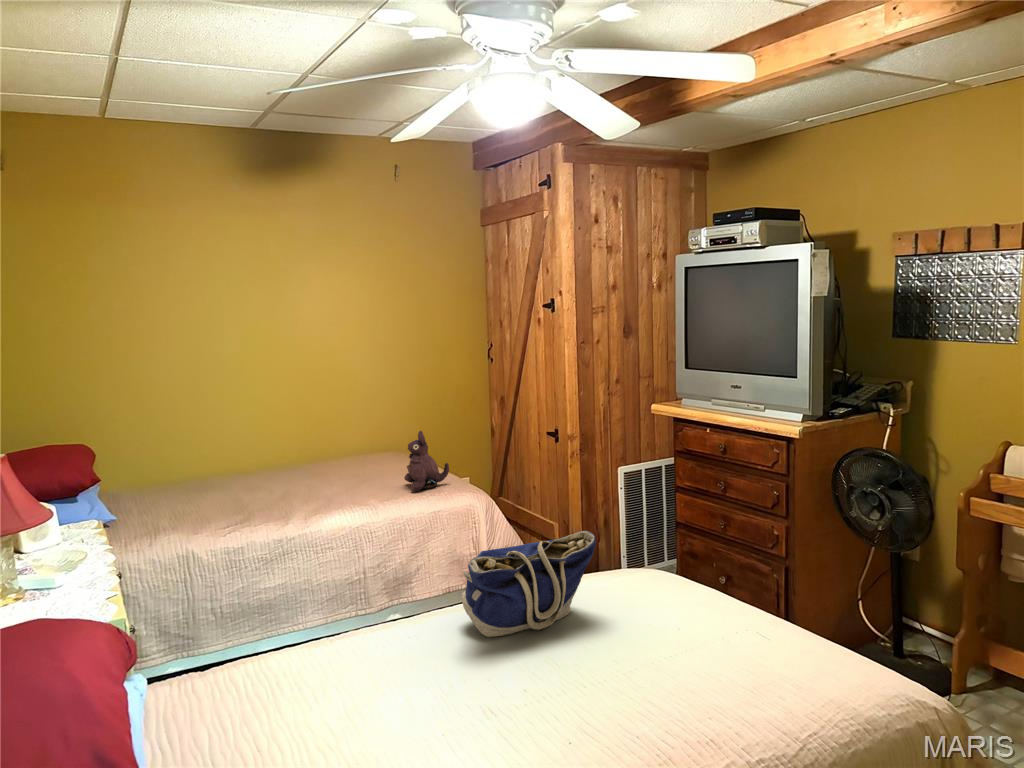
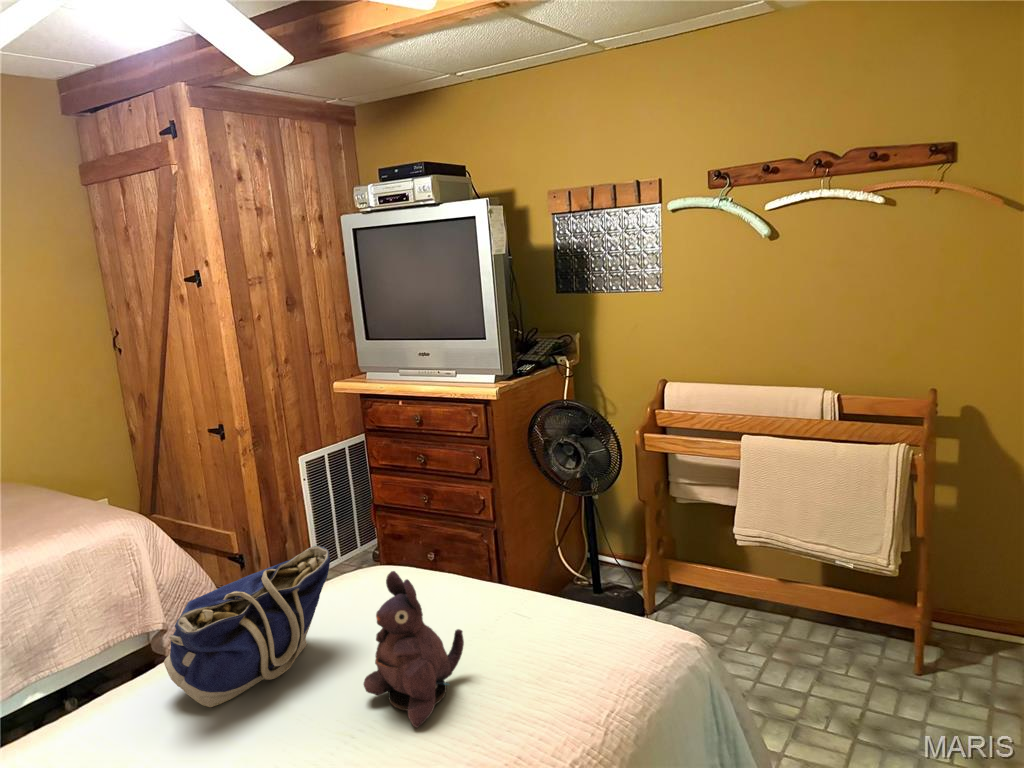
plush toy: present [404,431,449,492] -> present [364,571,464,728]

